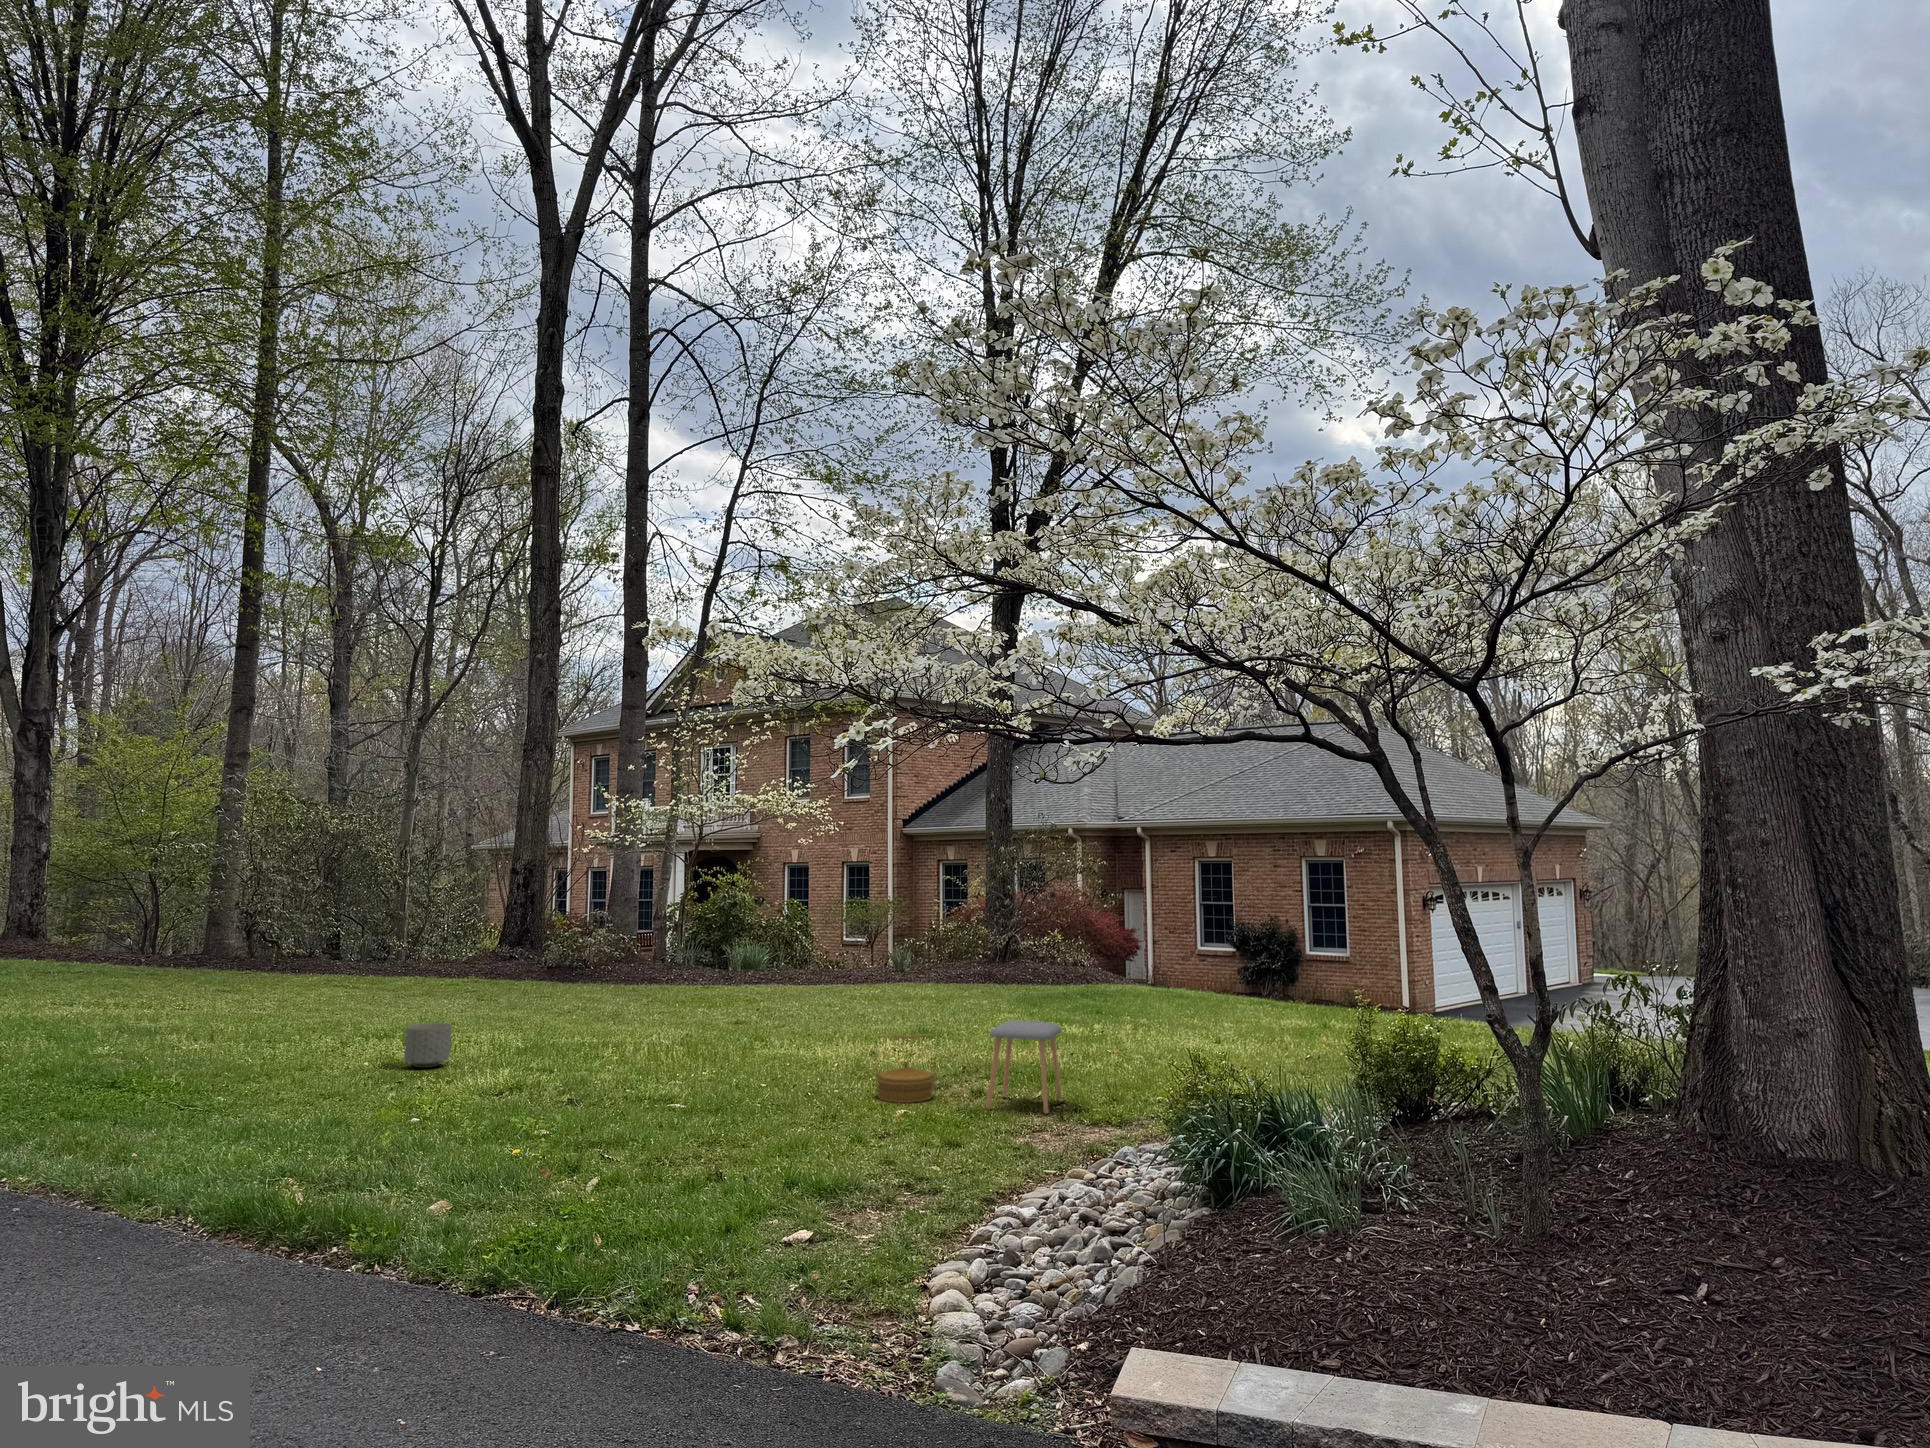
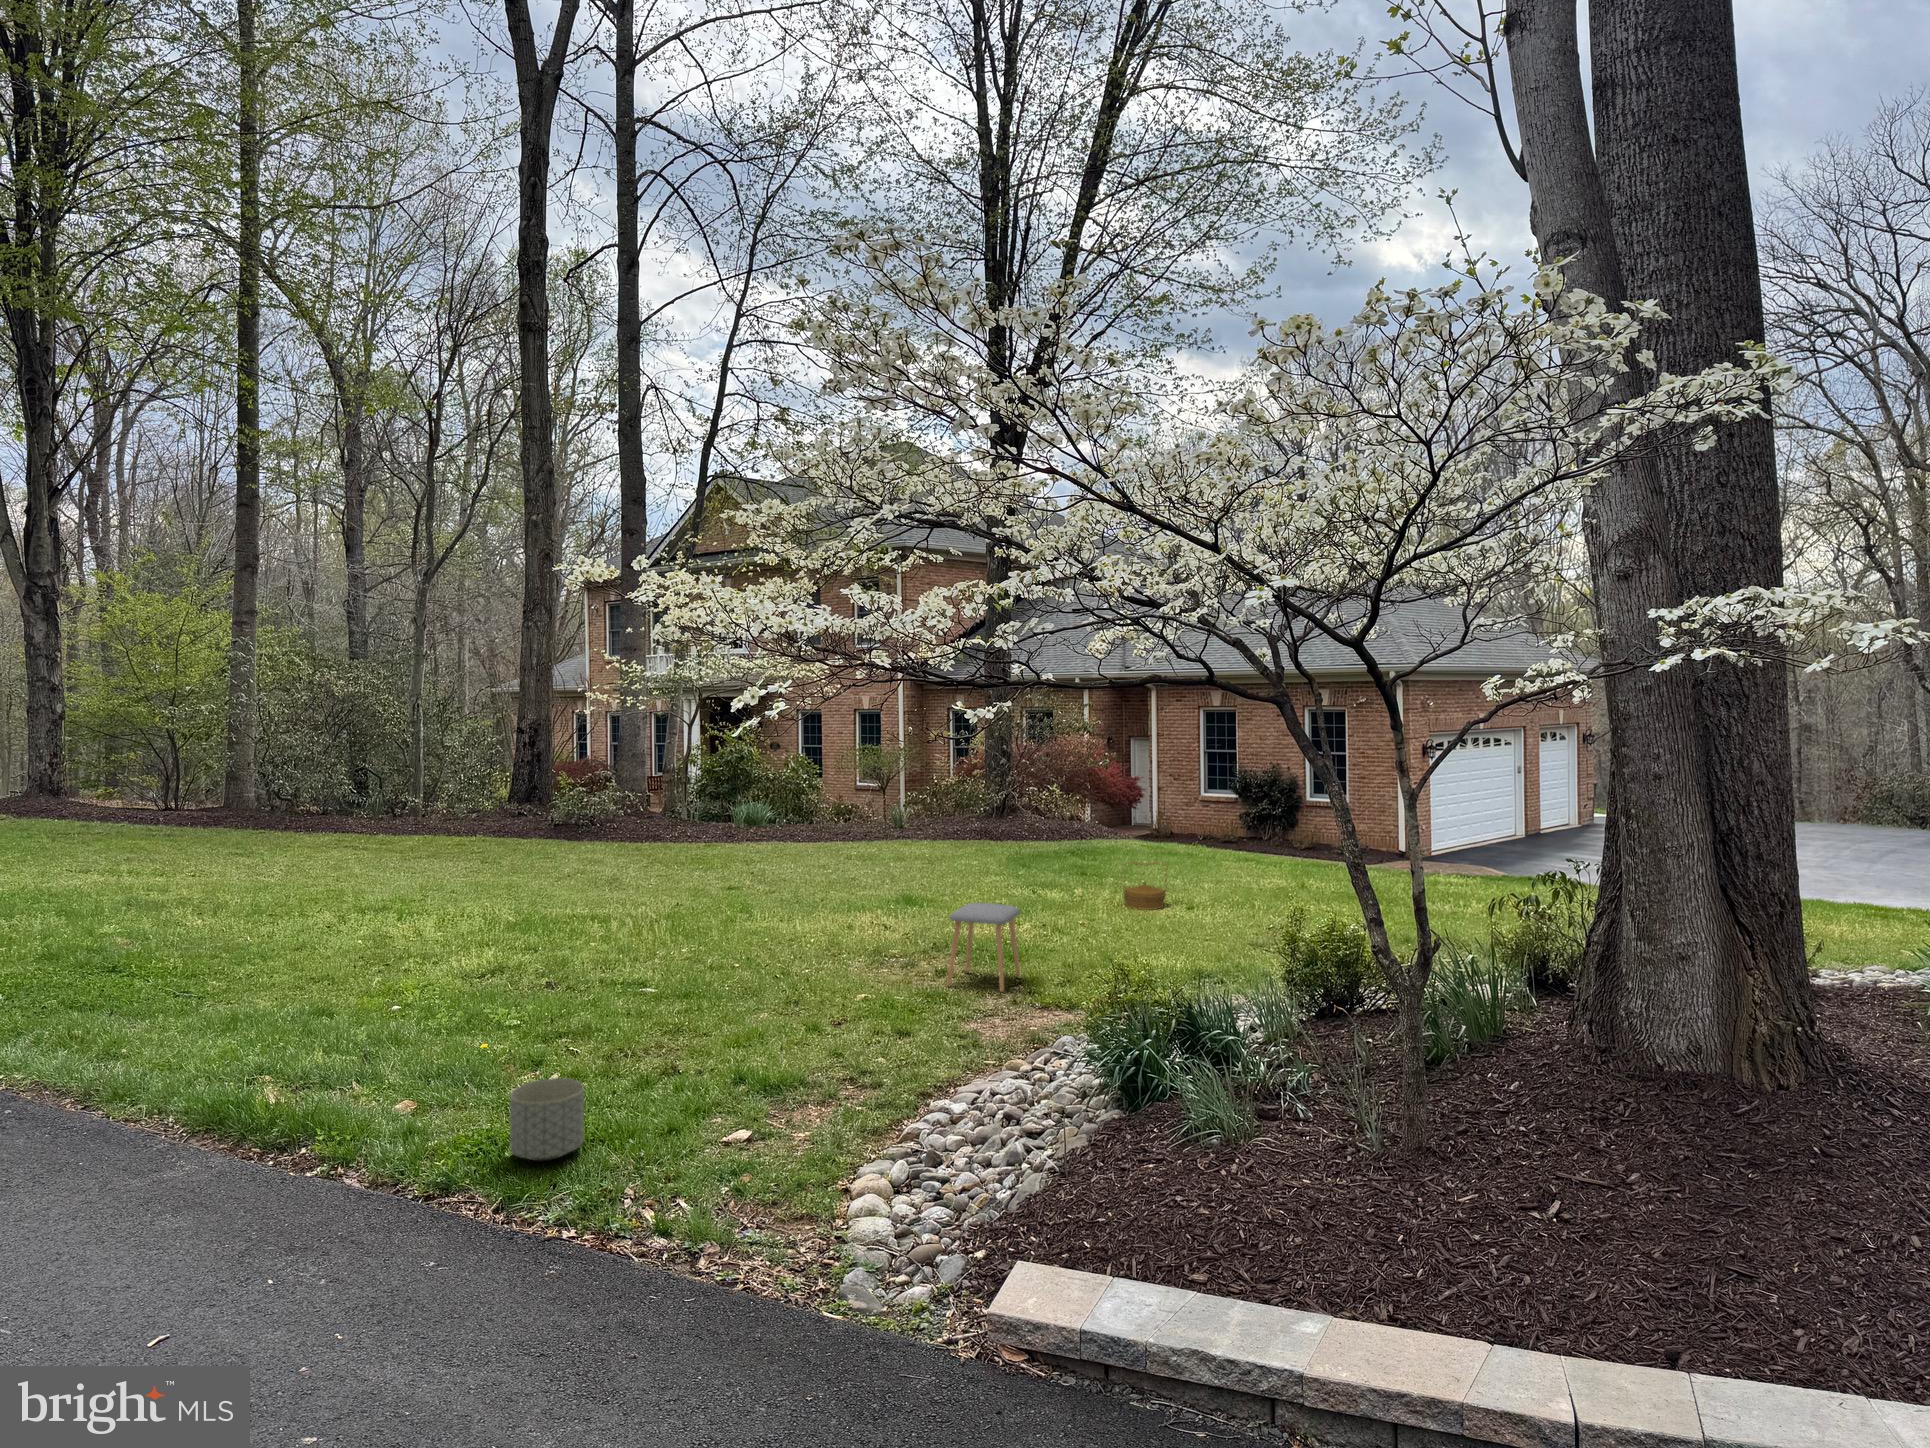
planter: present [404,1023,452,1068] -> present [510,1078,584,1161]
basket: present [875,1034,938,1103] -> present [1123,862,1167,910]

